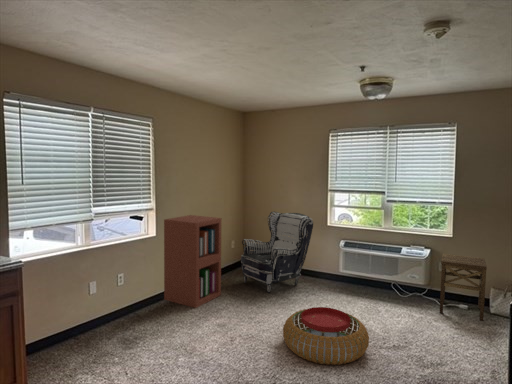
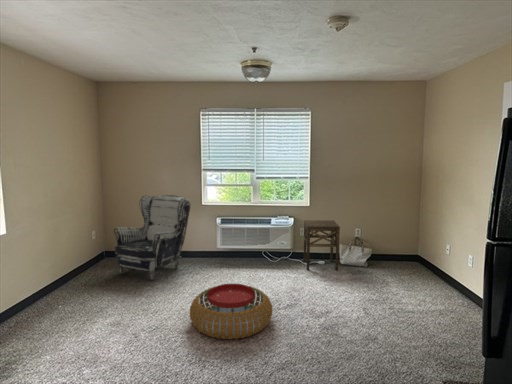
bookshelf: present [164,215,221,308] -> none [16,206,98,314]

